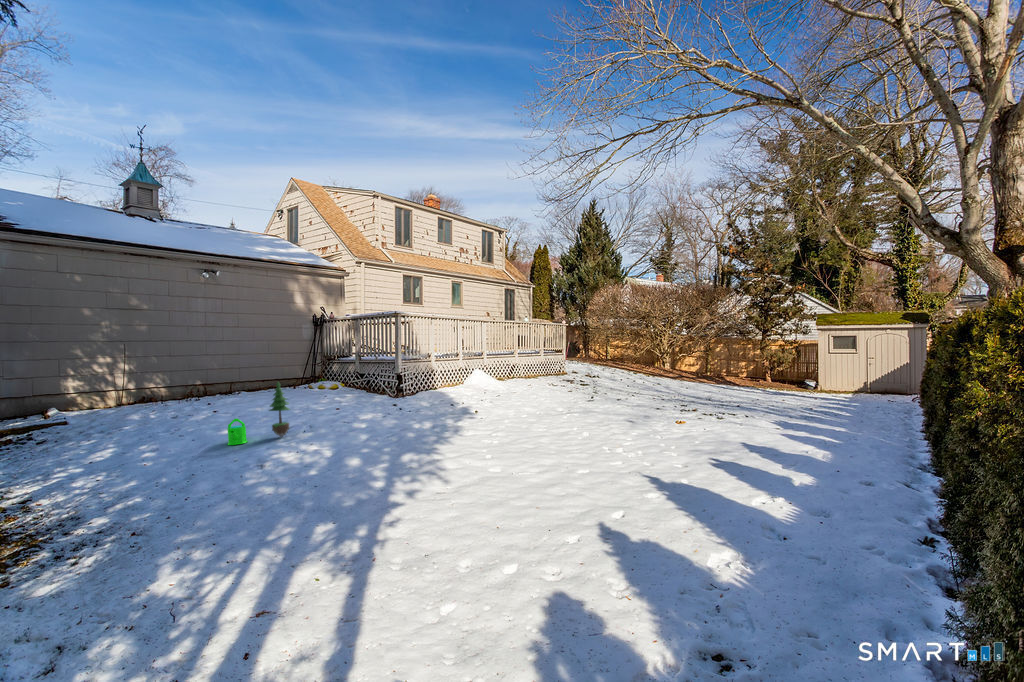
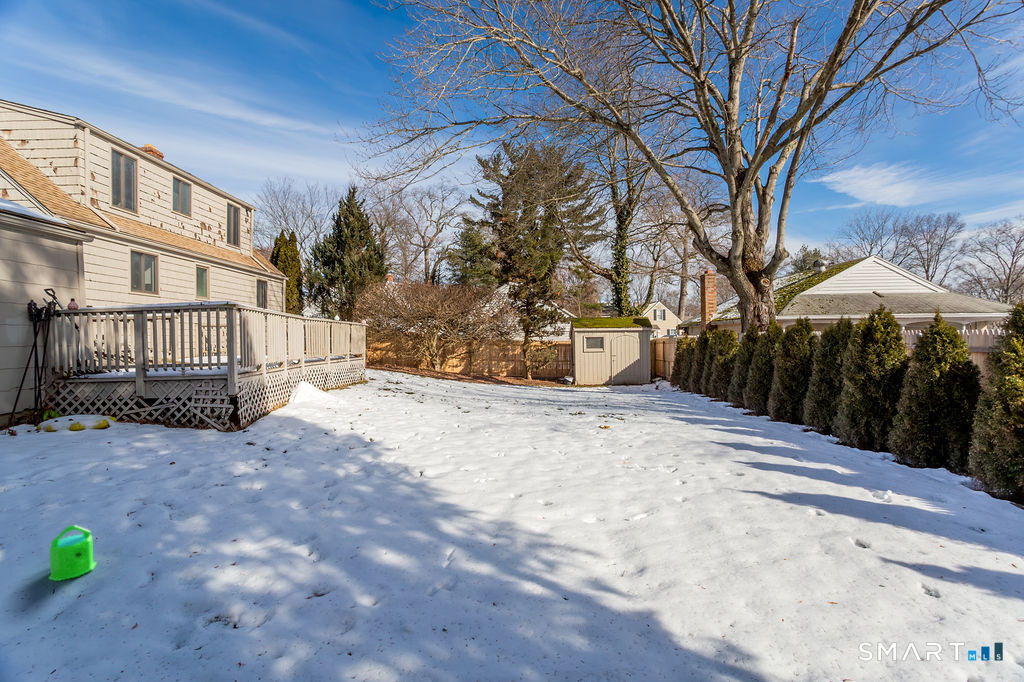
potted tree: present [269,382,290,437] -> none [134,443,178,538]

